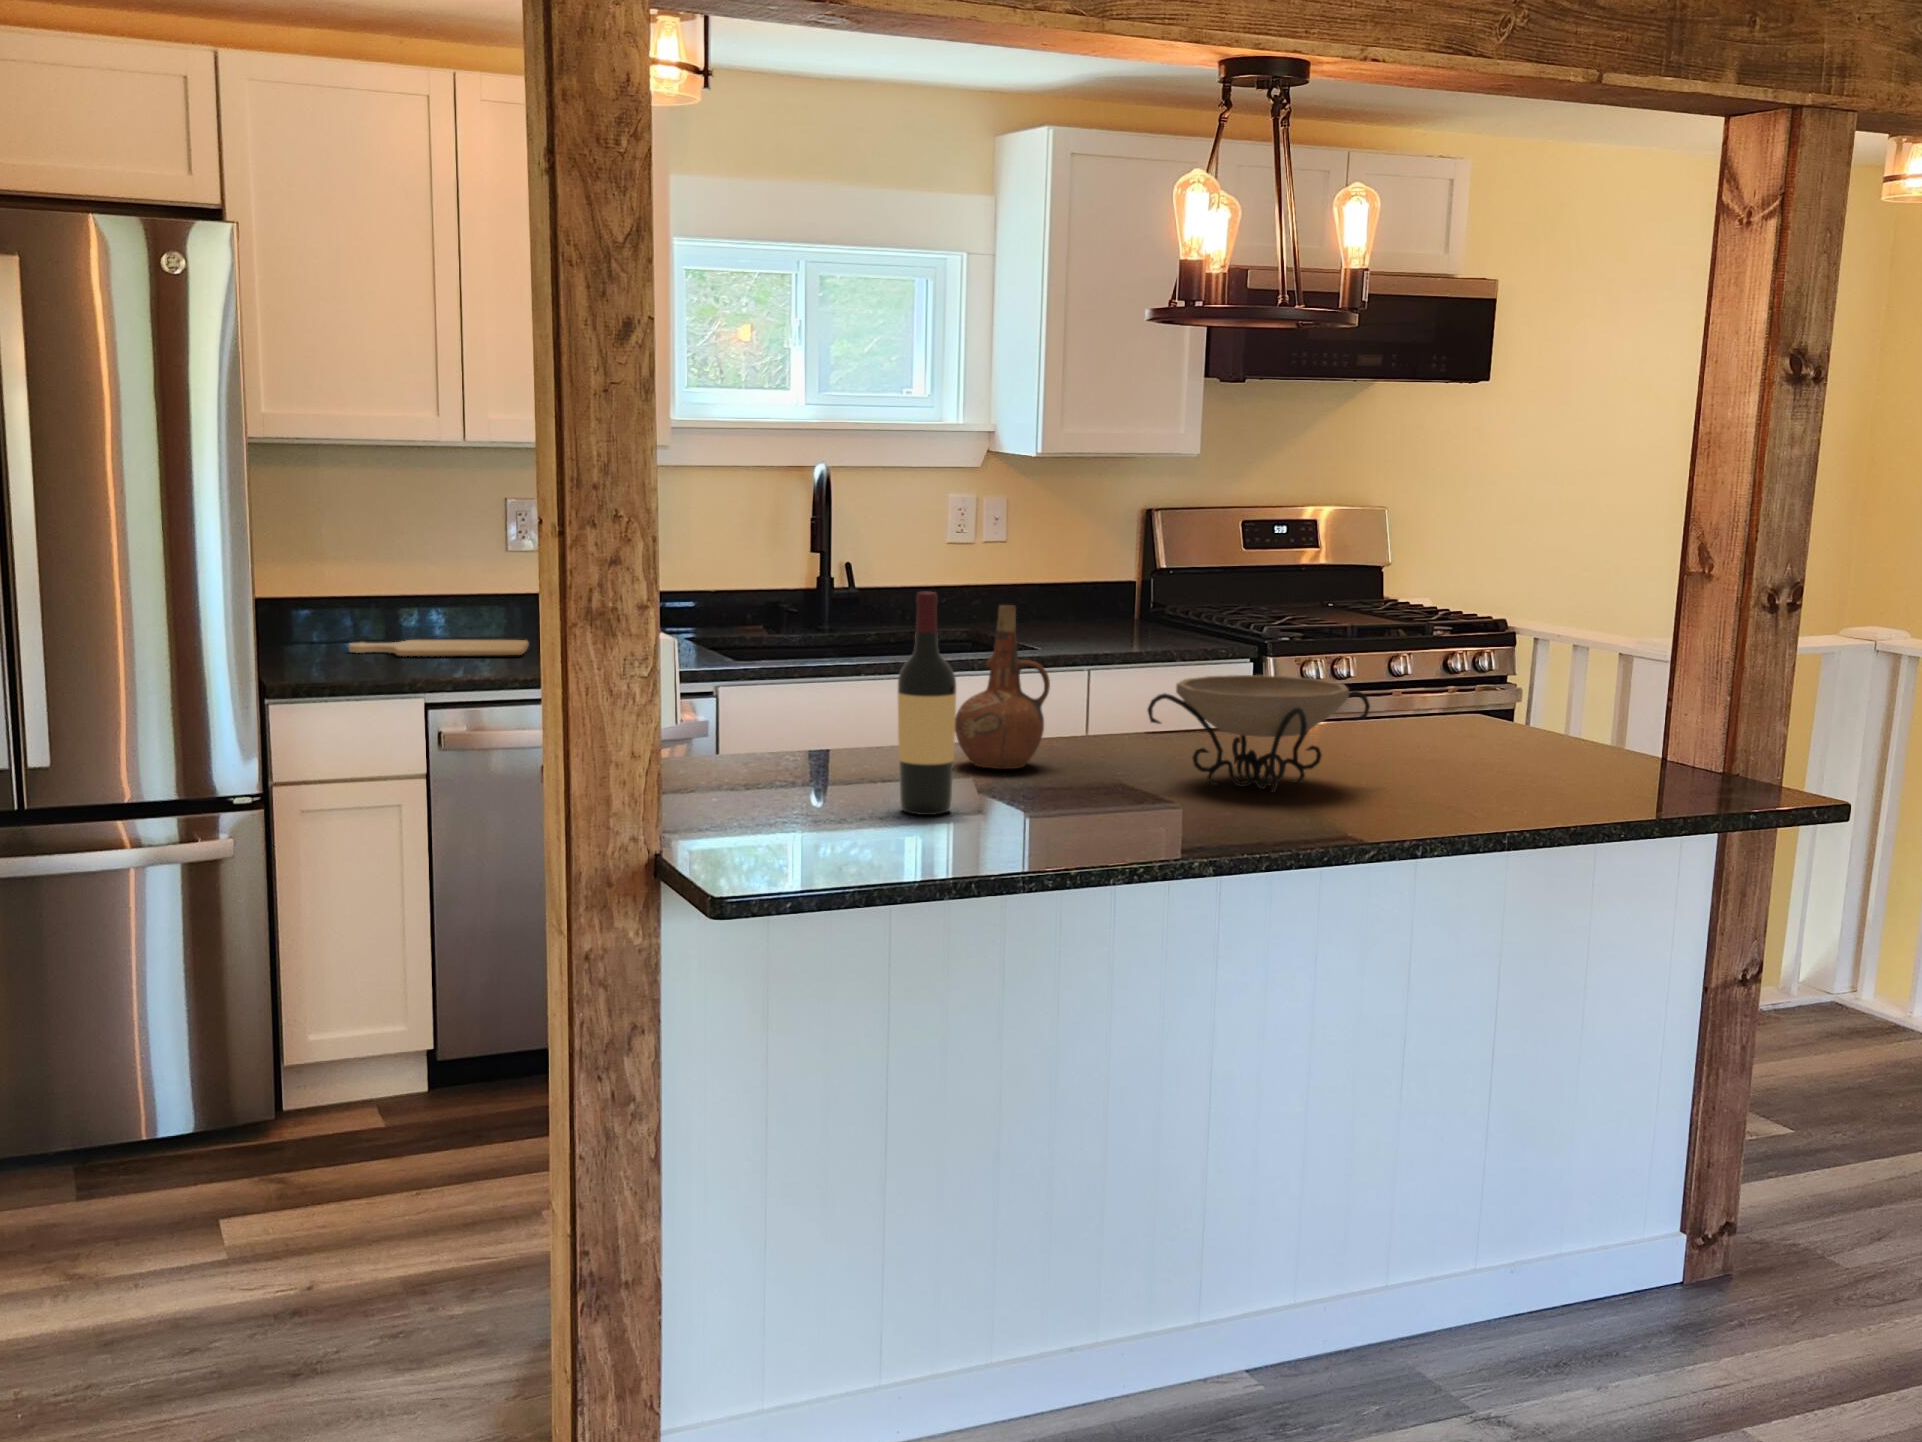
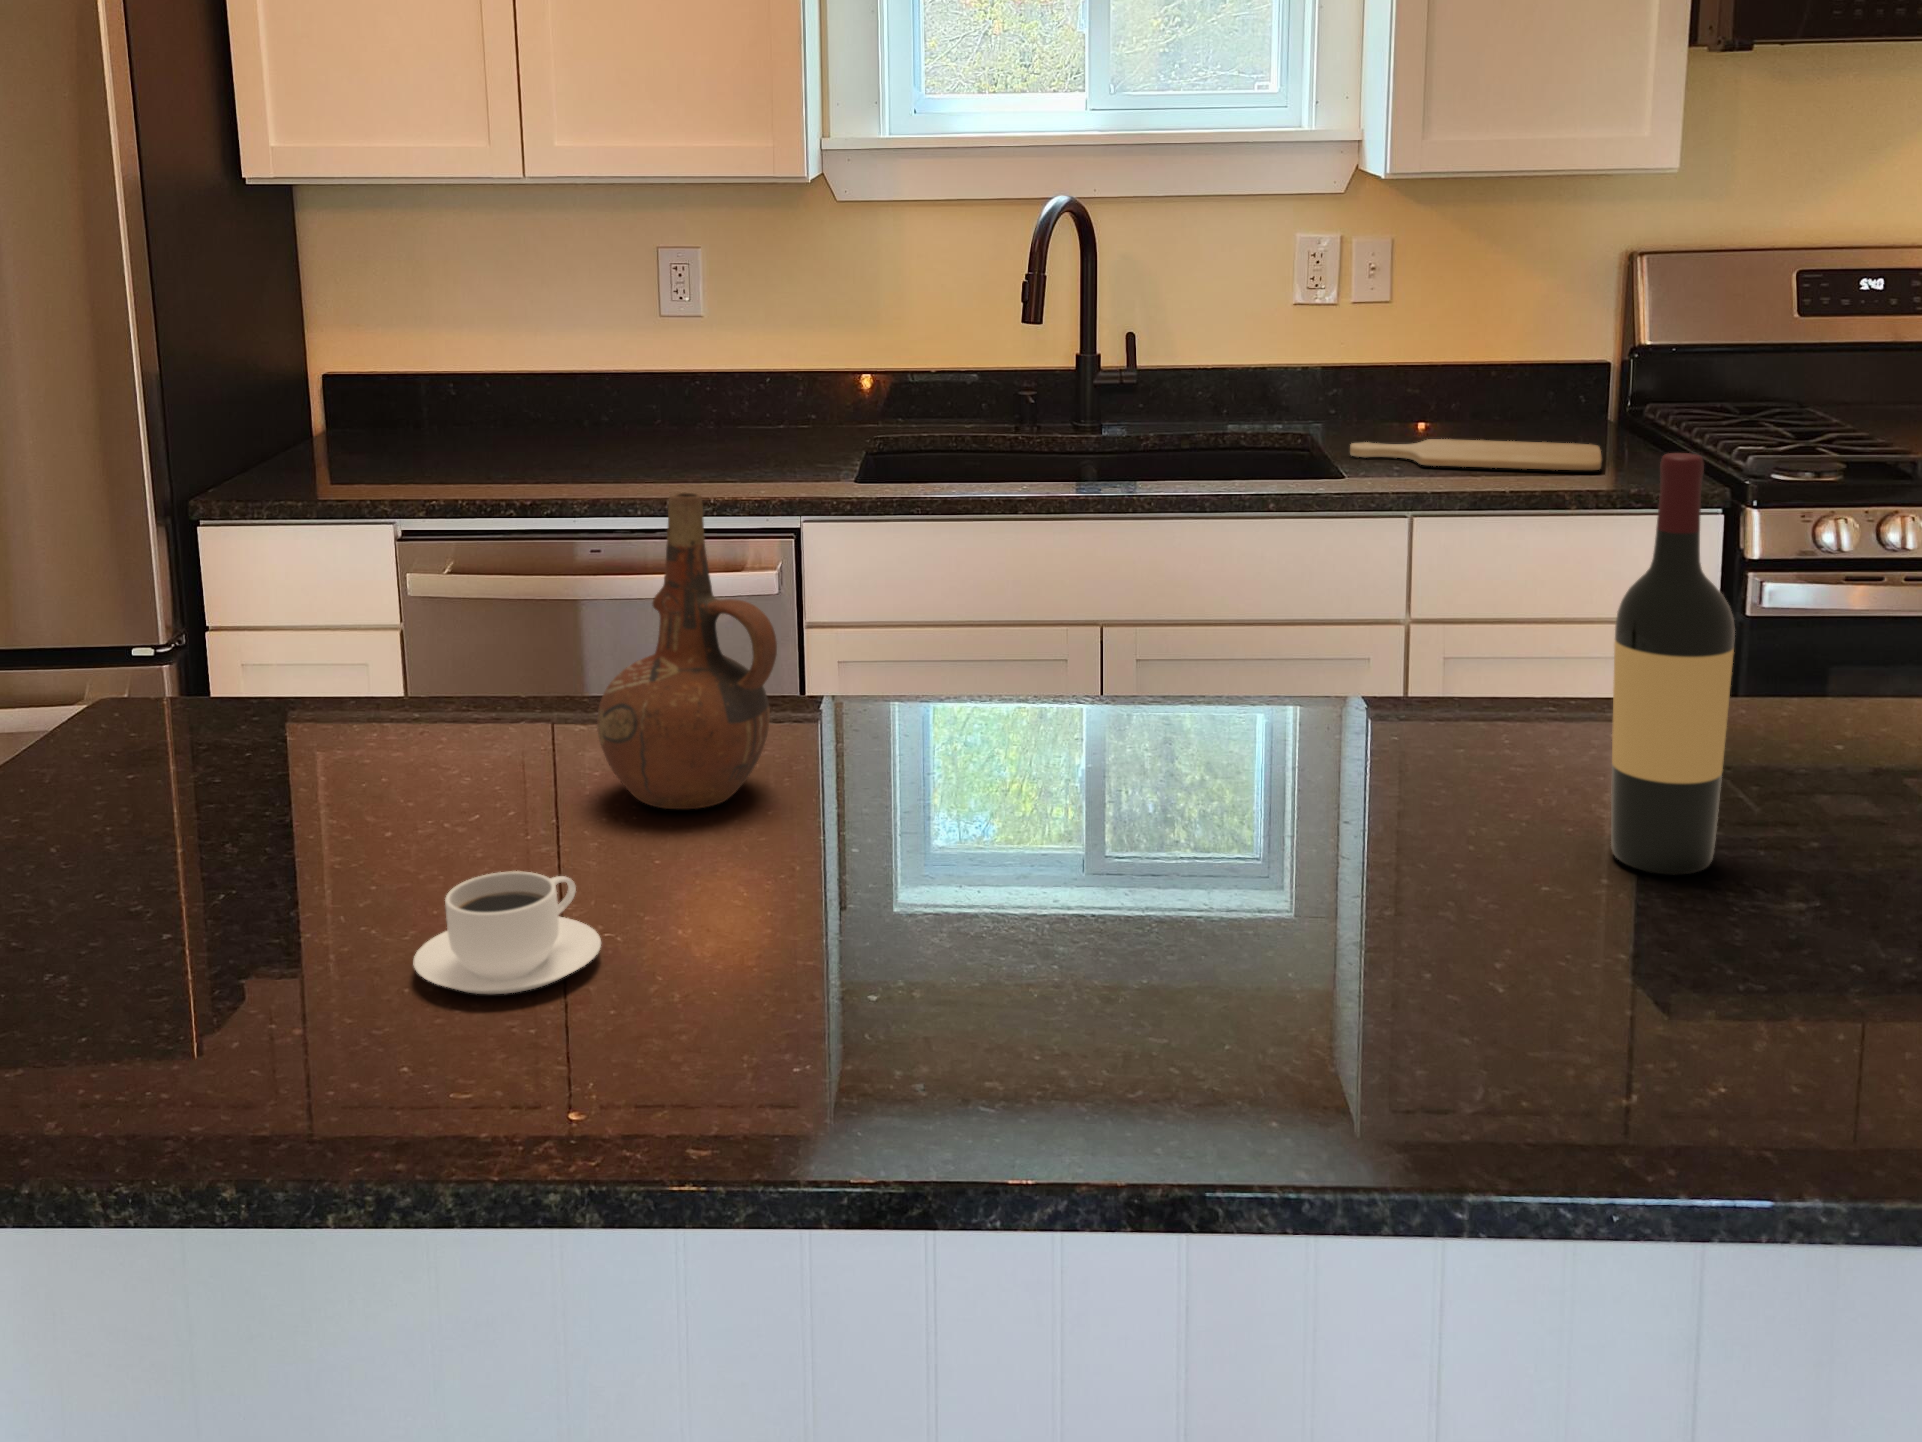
wine bottle: present [898,592,956,815] -> present [1611,453,1735,875]
chopping board: present [349,640,529,656] -> present [1350,439,1602,470]
decorative bowl: present [1148,675,1370,793] -> none [820,664,1338,965]
coffee cup: none [1010,770,1096,817] -> present [413,871,601,994]

